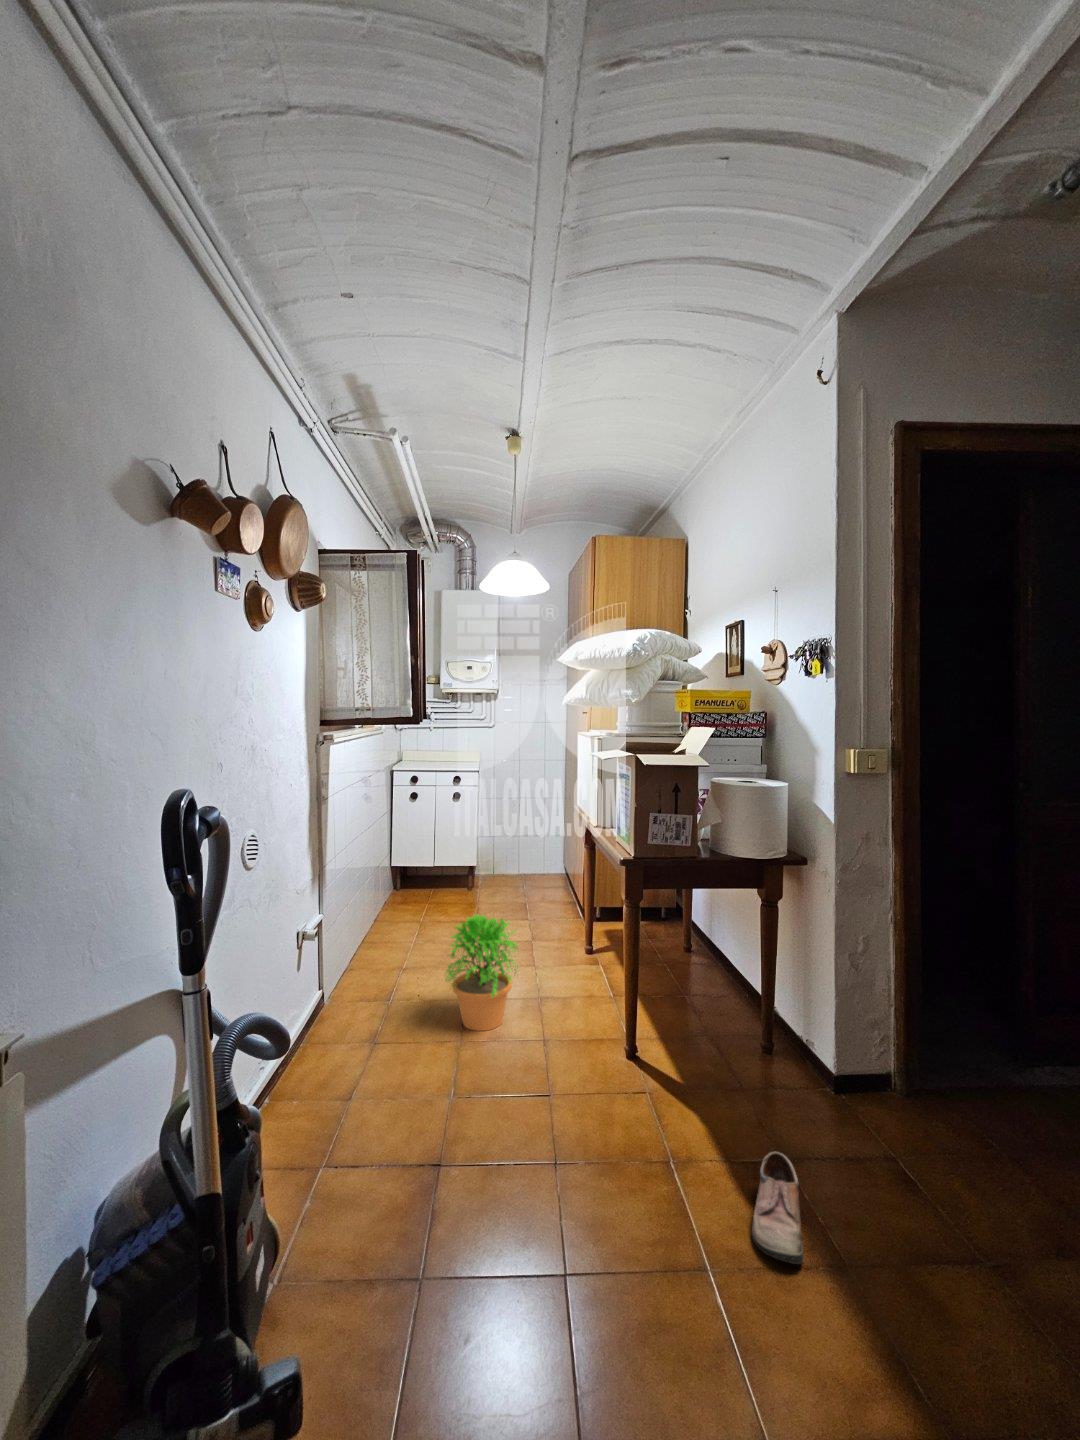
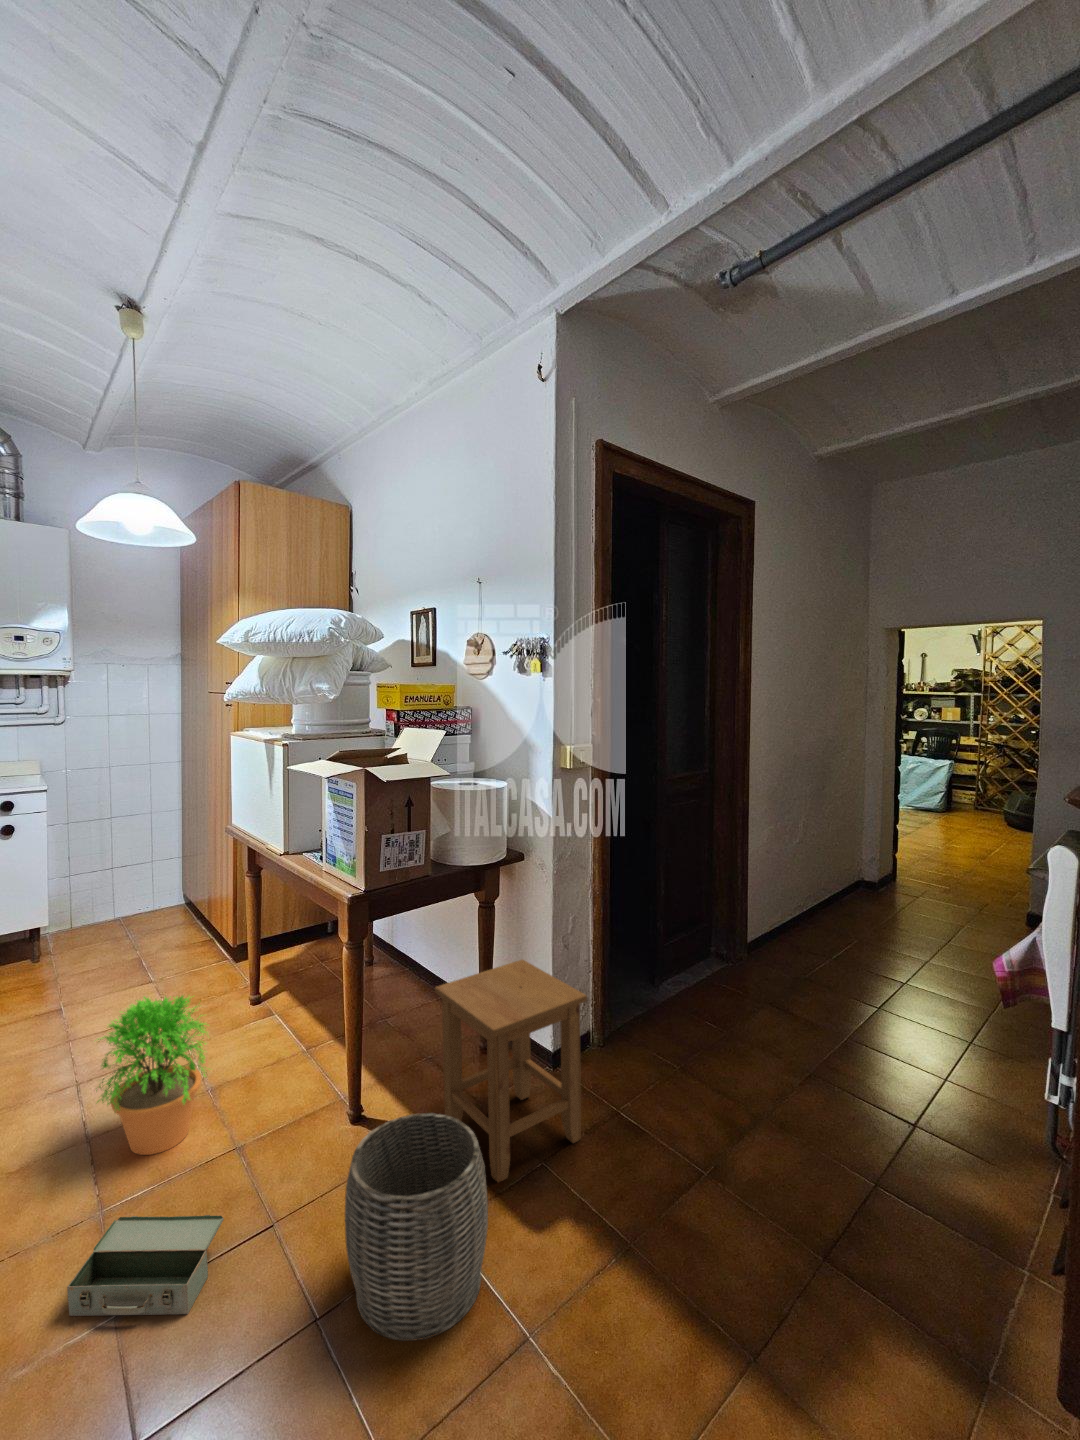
stool: none [681,952,820,1146] -> present [435,960,587,1183]
woven basket: none [546,1041,668,1228] -> present [345,1113,488,1341]
toolbox: none [389,1055,489,1132] -> present [67,1215,224,1316]
shoe: present [751,1152,804,1264] -> none [563,1164,632,1274]

